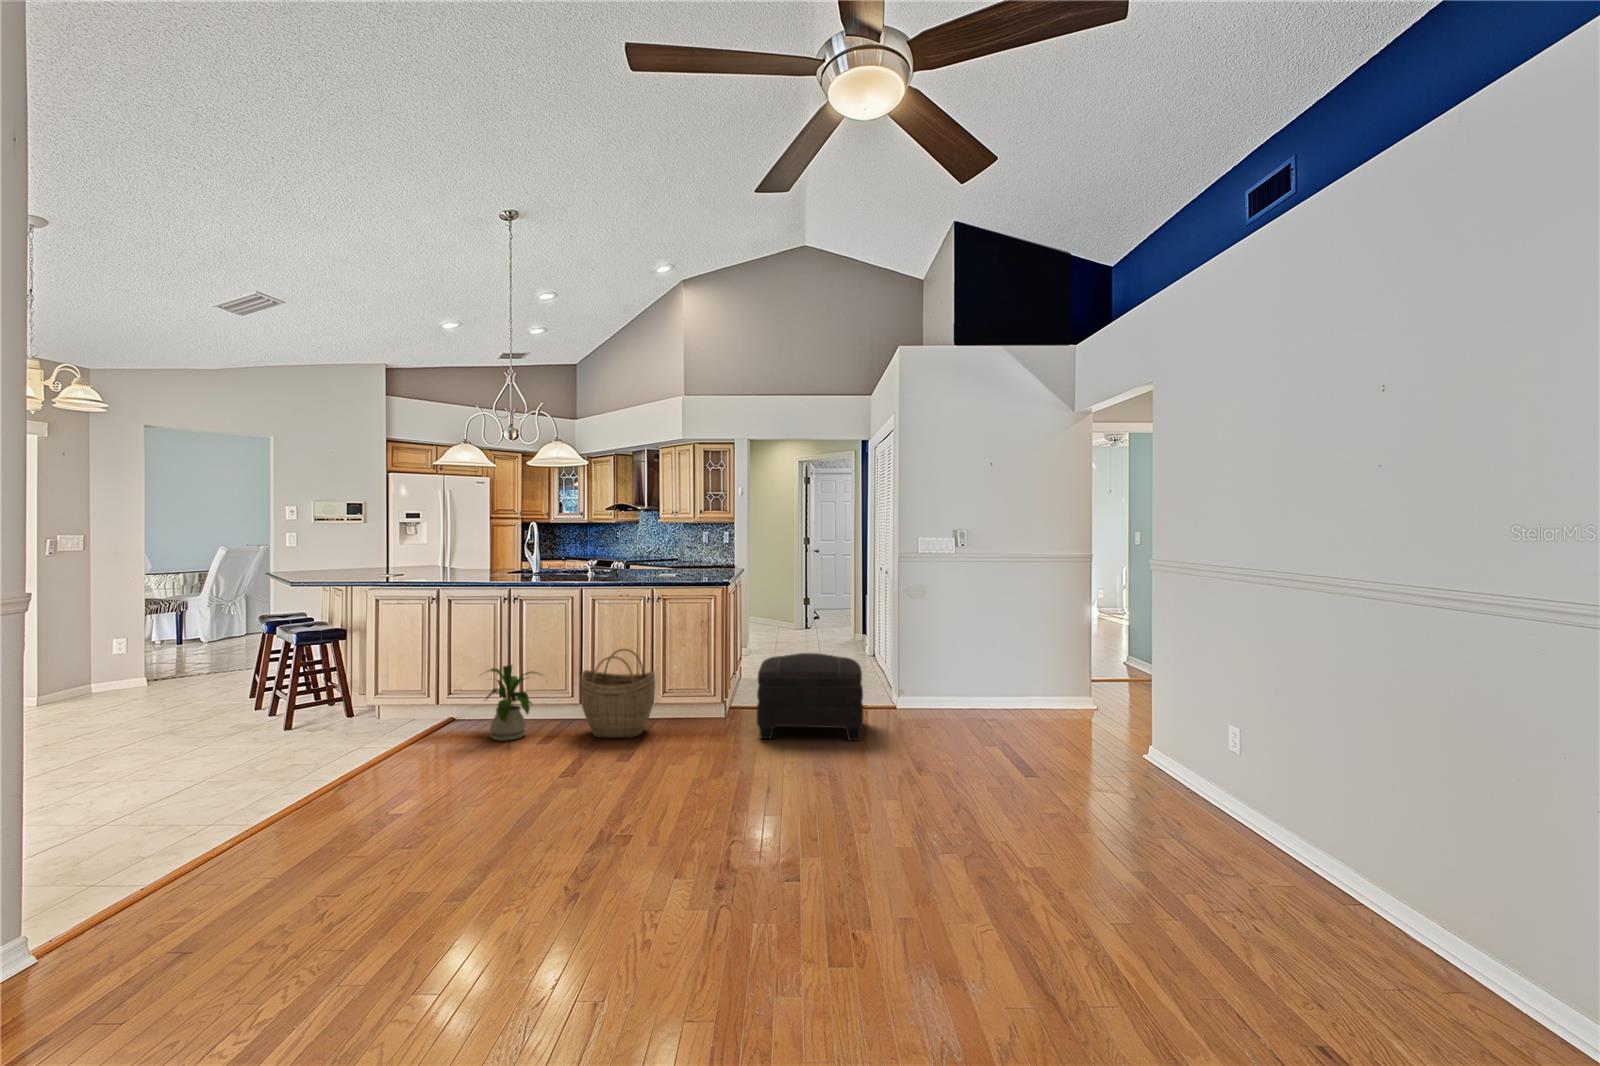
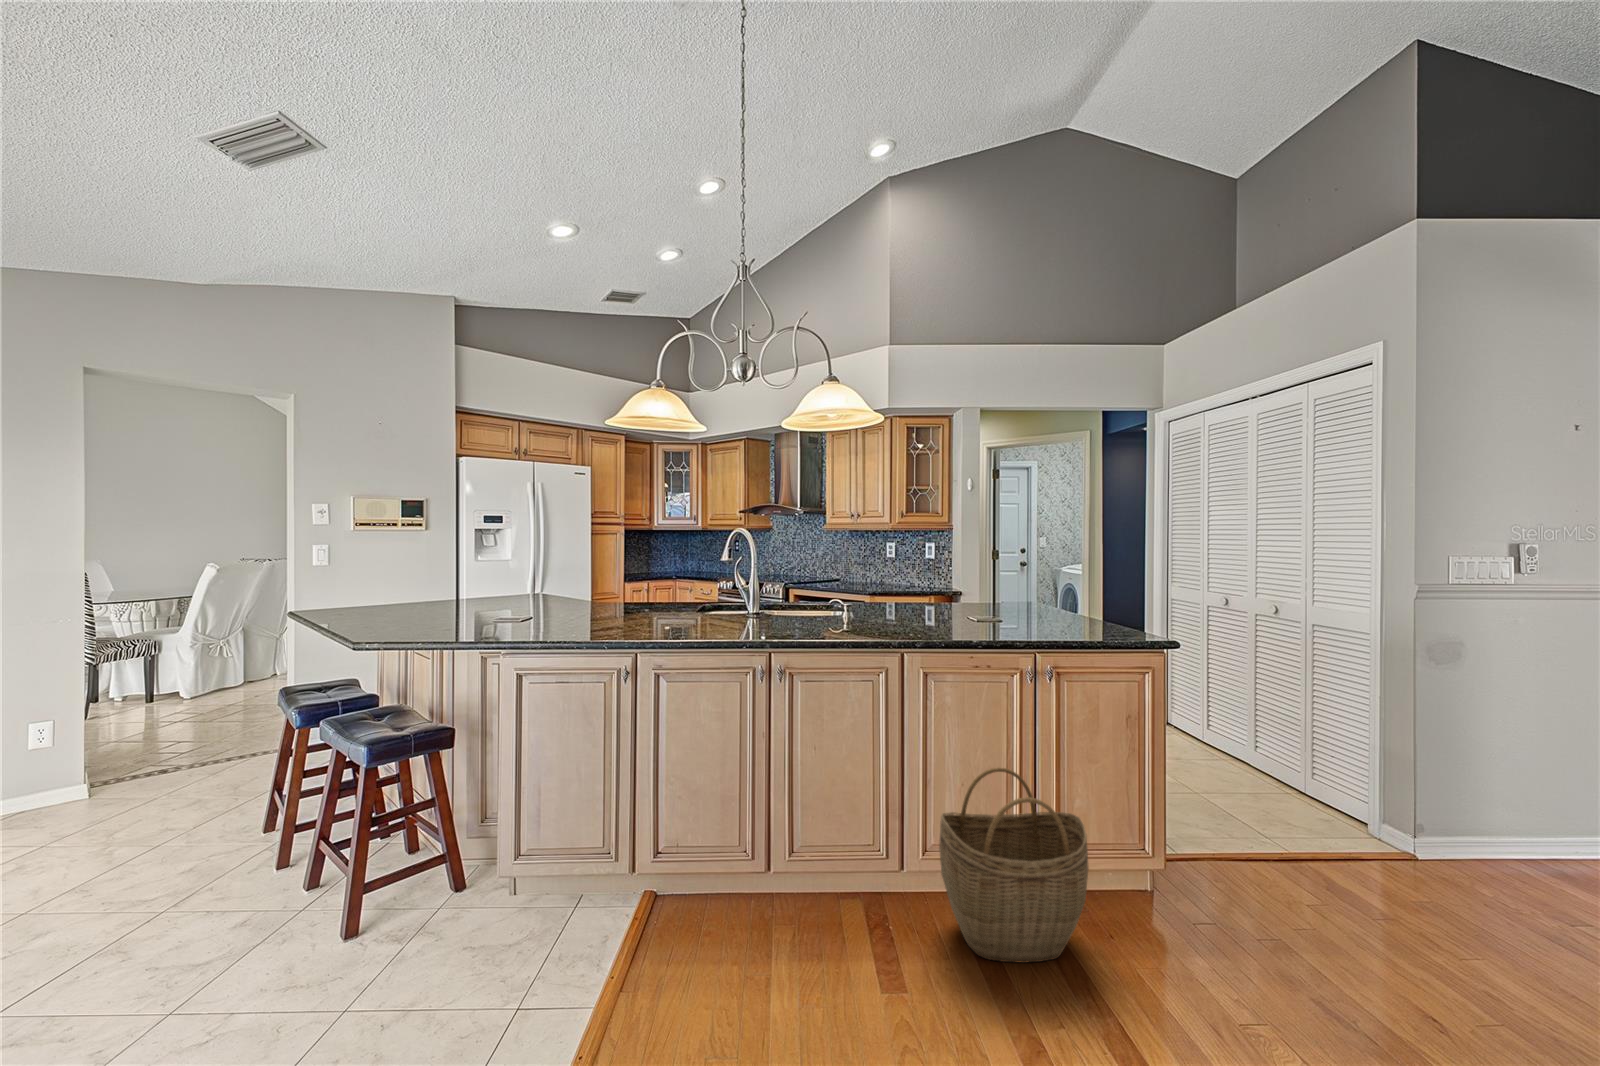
ottoman: present [756,653,864,740] -> none [1231,771,1526,962]
house plant: present [486,665,543,741] -> none [743,820,880,977]

